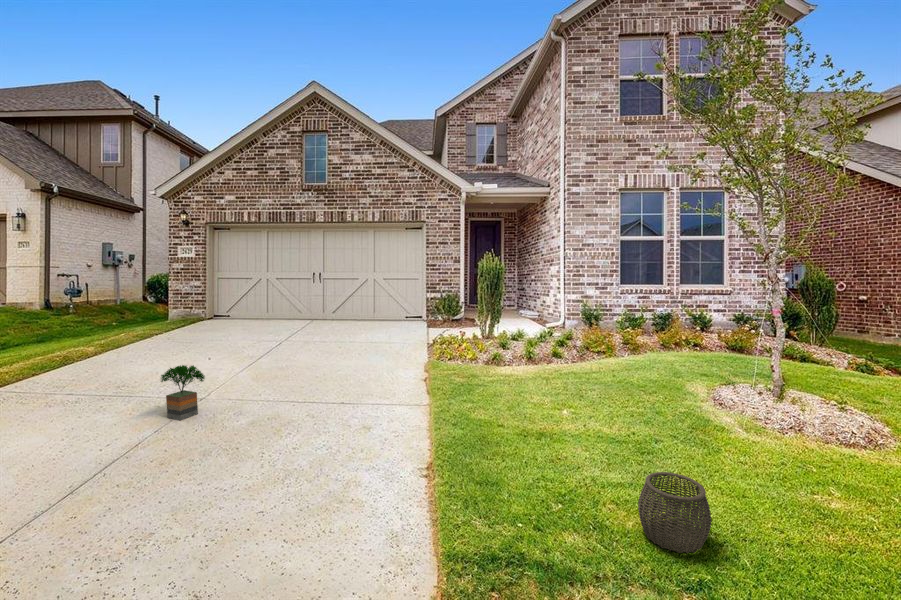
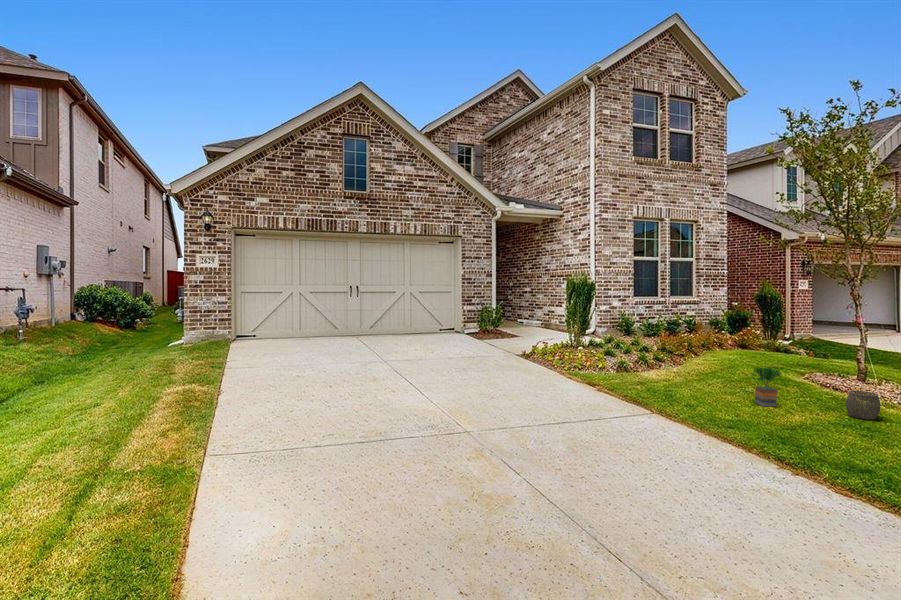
potted tree: present [161,365,205,420] -> present [751,368,781,406]

